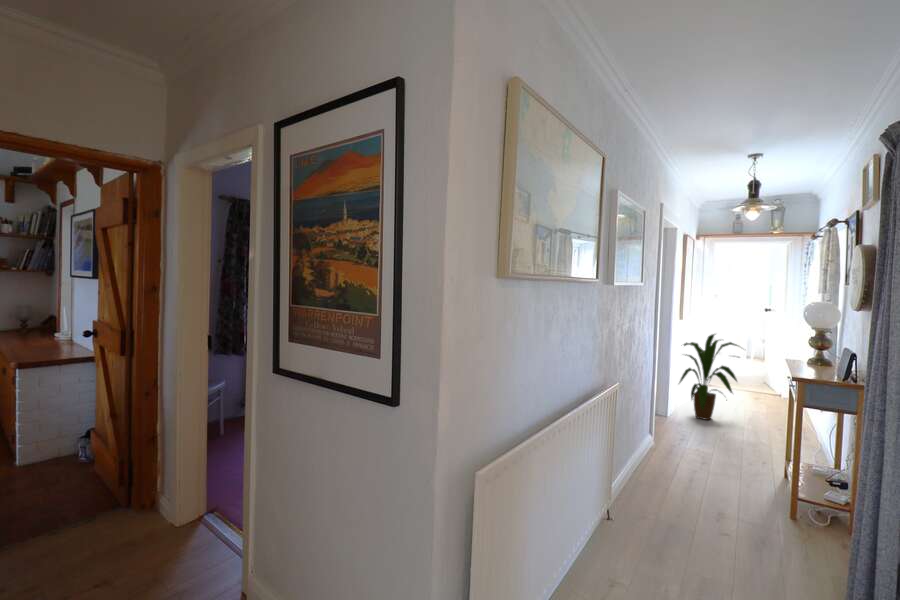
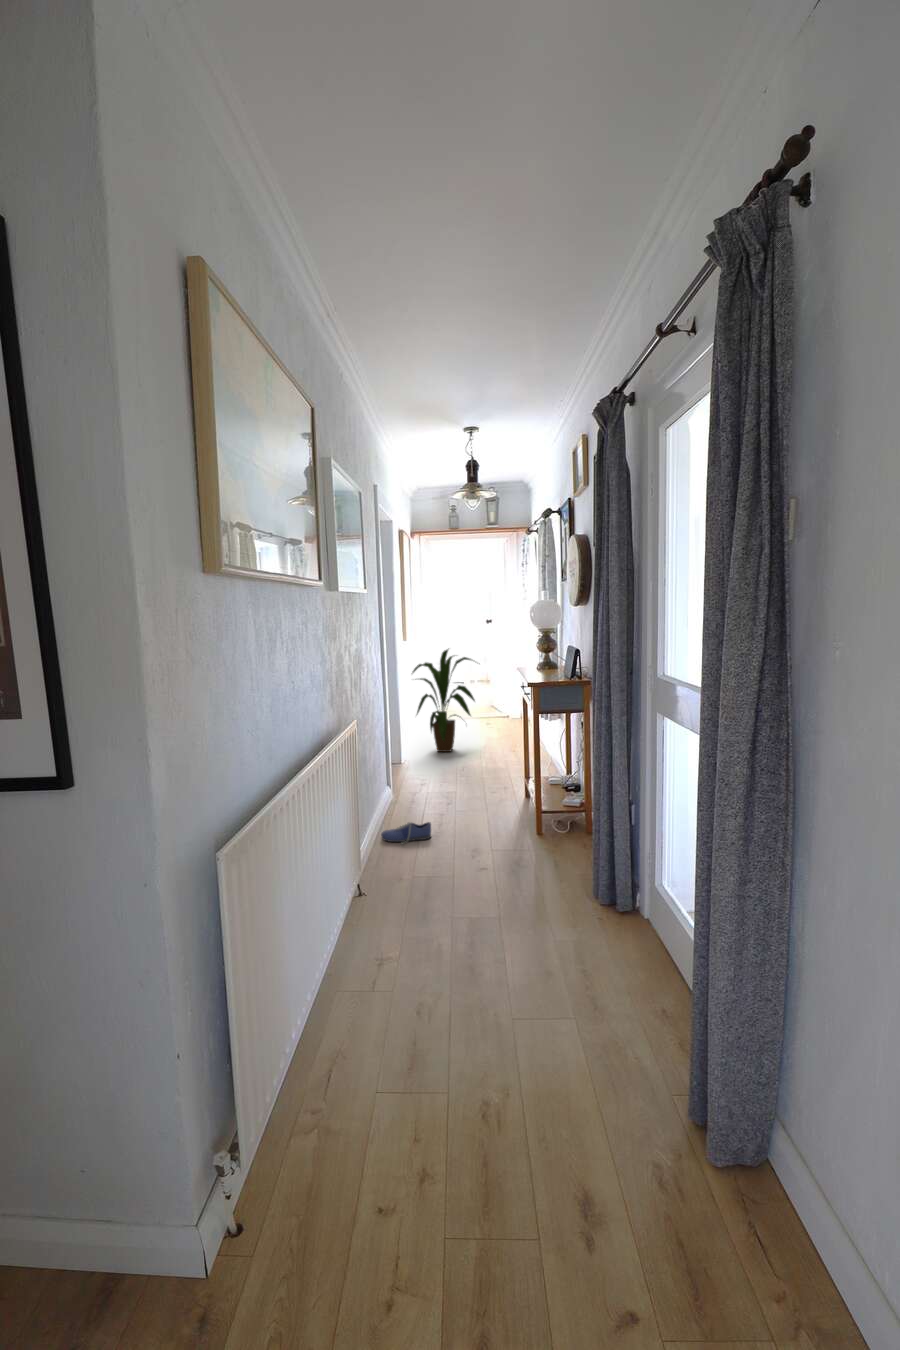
shoe: none [635,468,680,486] -> present [381,822,431,843]

